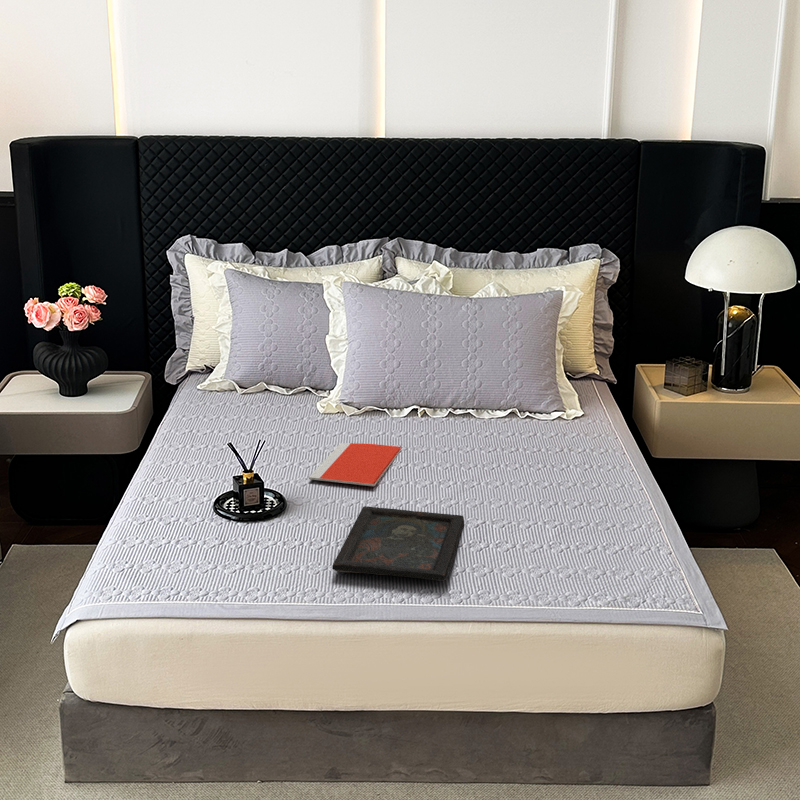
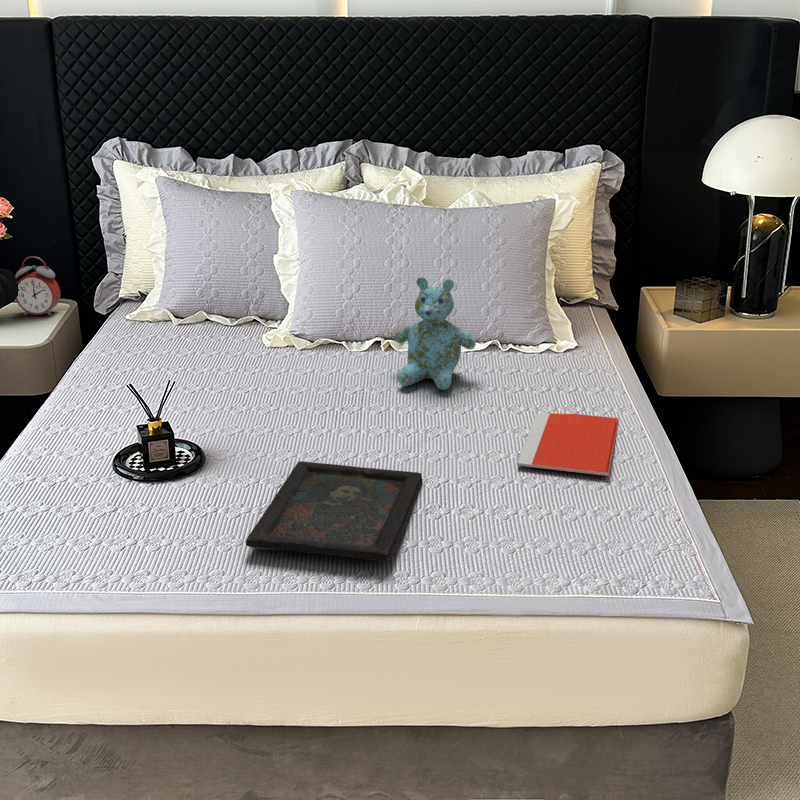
alarm clock: none [96,334,135,385] -> present [15,256,61,315]
stuffed bear: none [432,357,500,450] -> present [394,277,476,390]
notebook: present [309,443,402,486] -> present [517,413,619,476]

